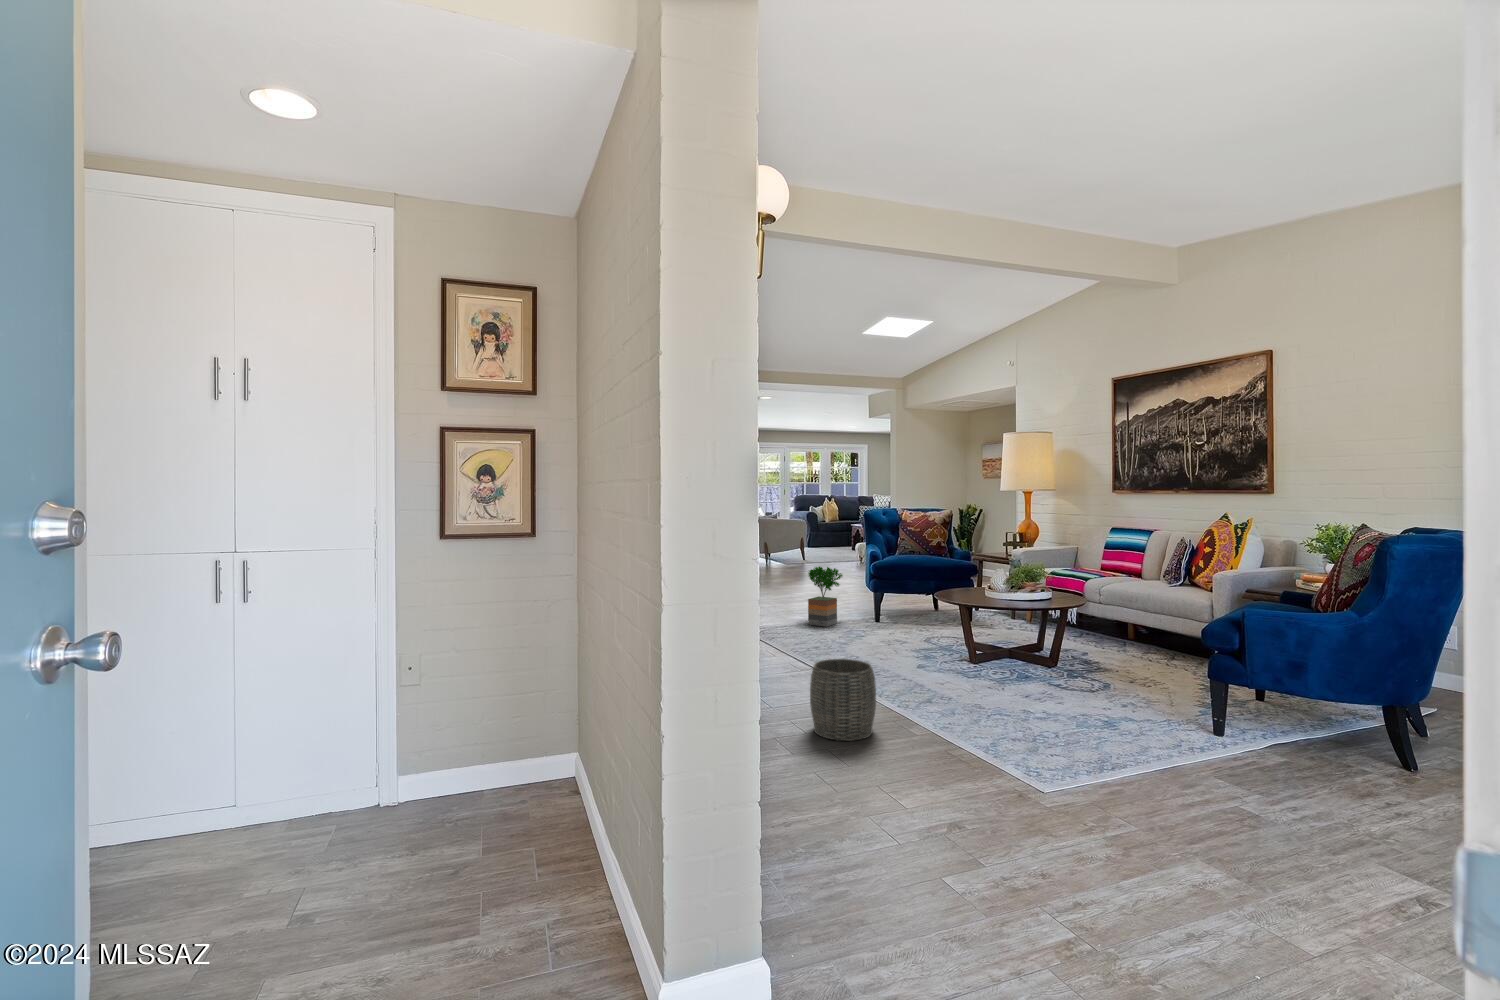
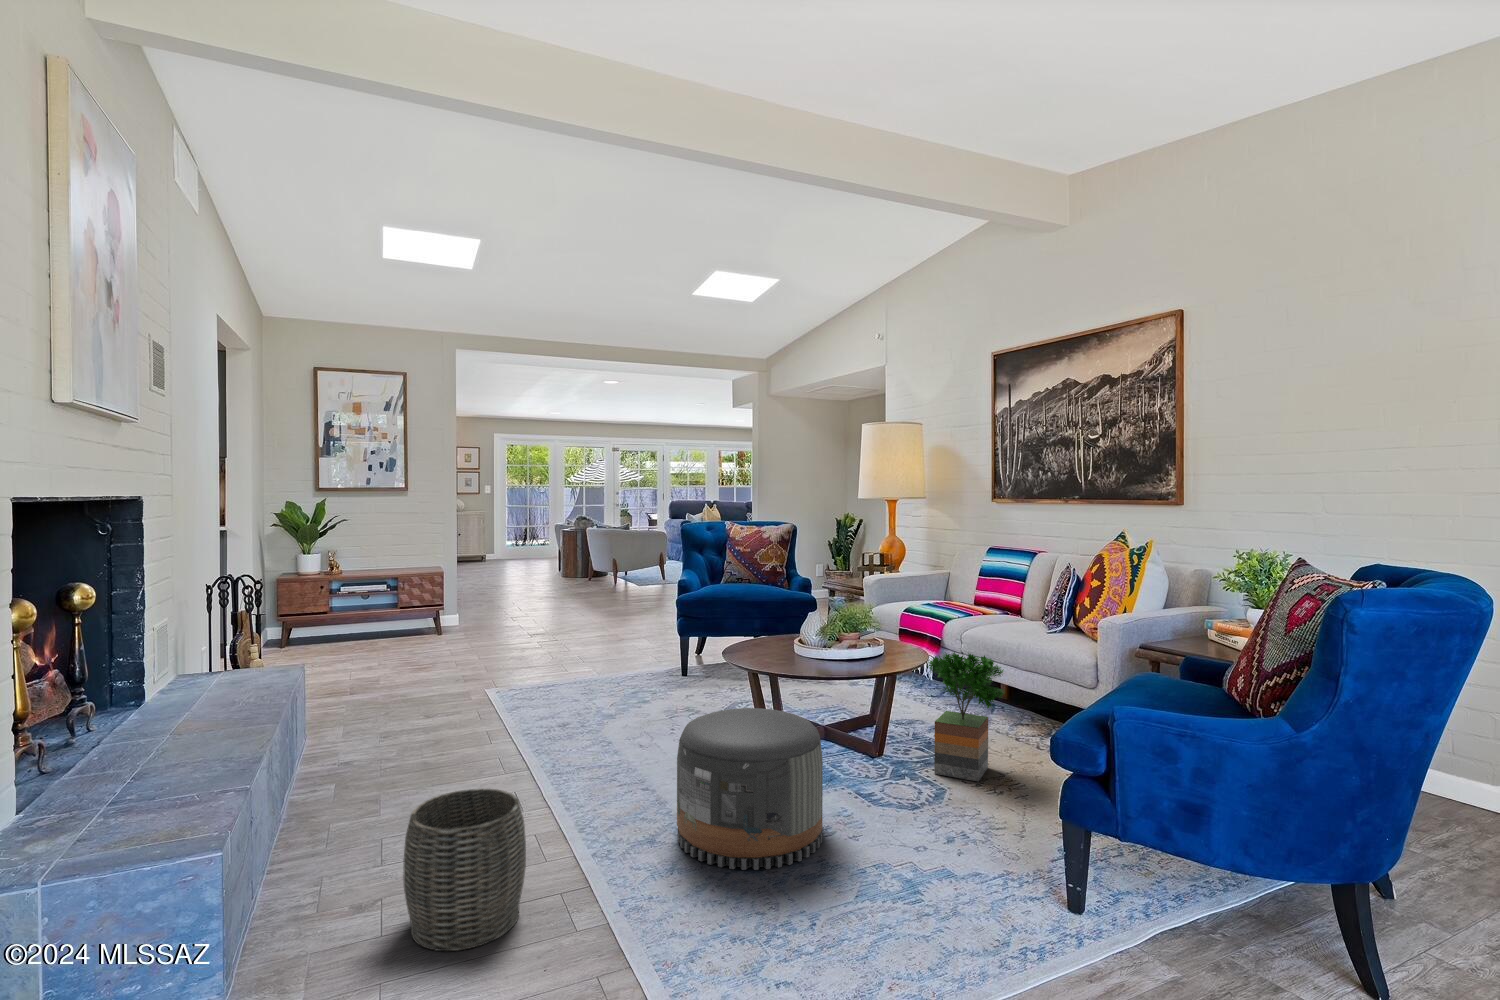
potted tree: present [808,566,843,627] -> present [929,652,1004,781]
pouf: none [939,624,1036,715] -> present [677,708,823,870]

